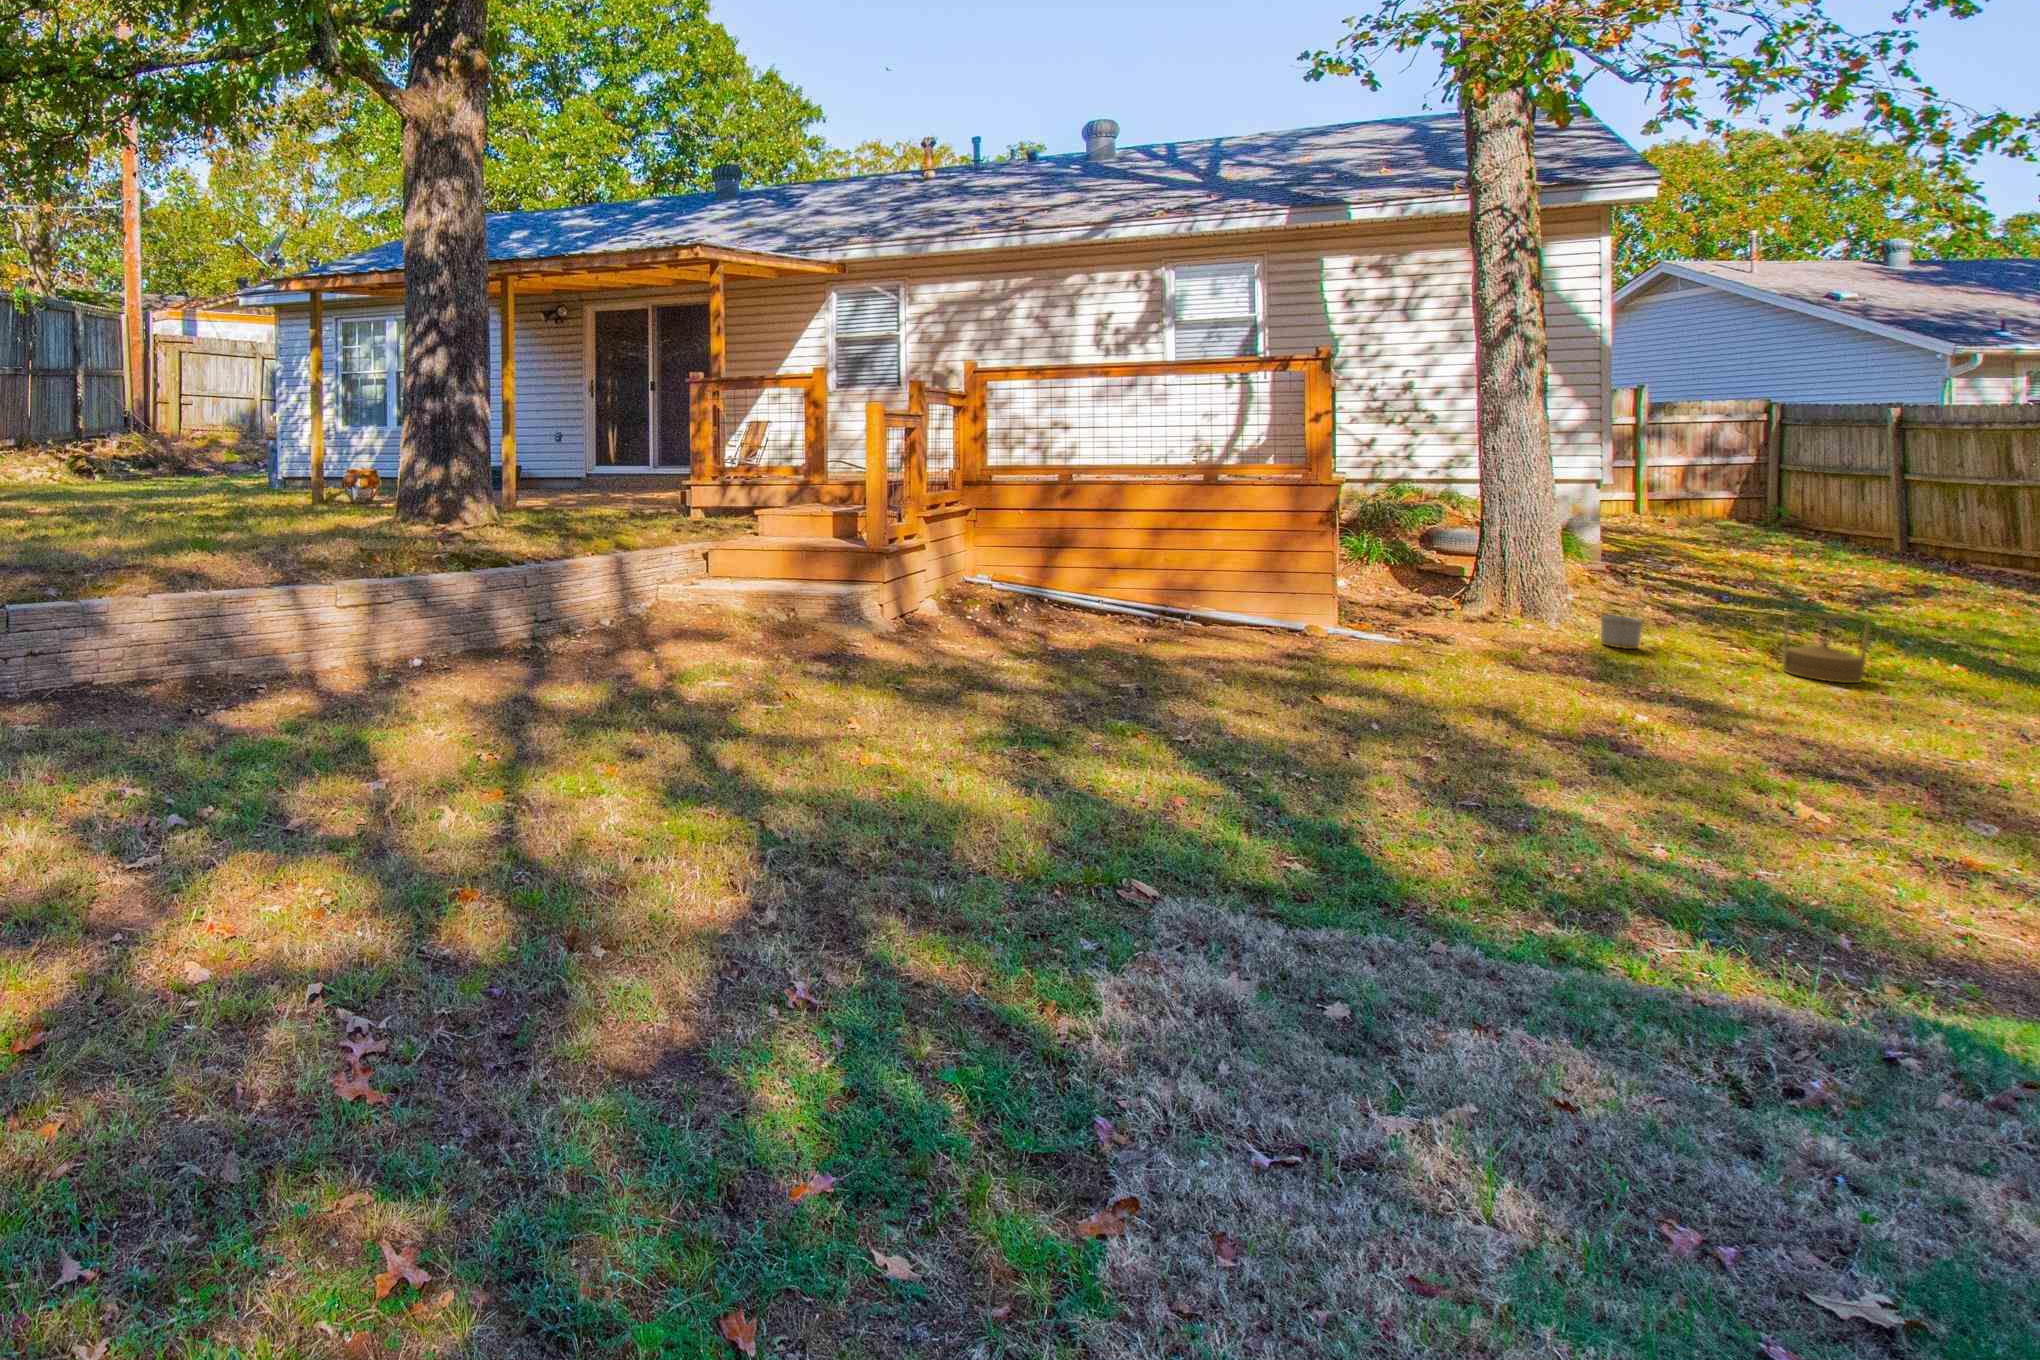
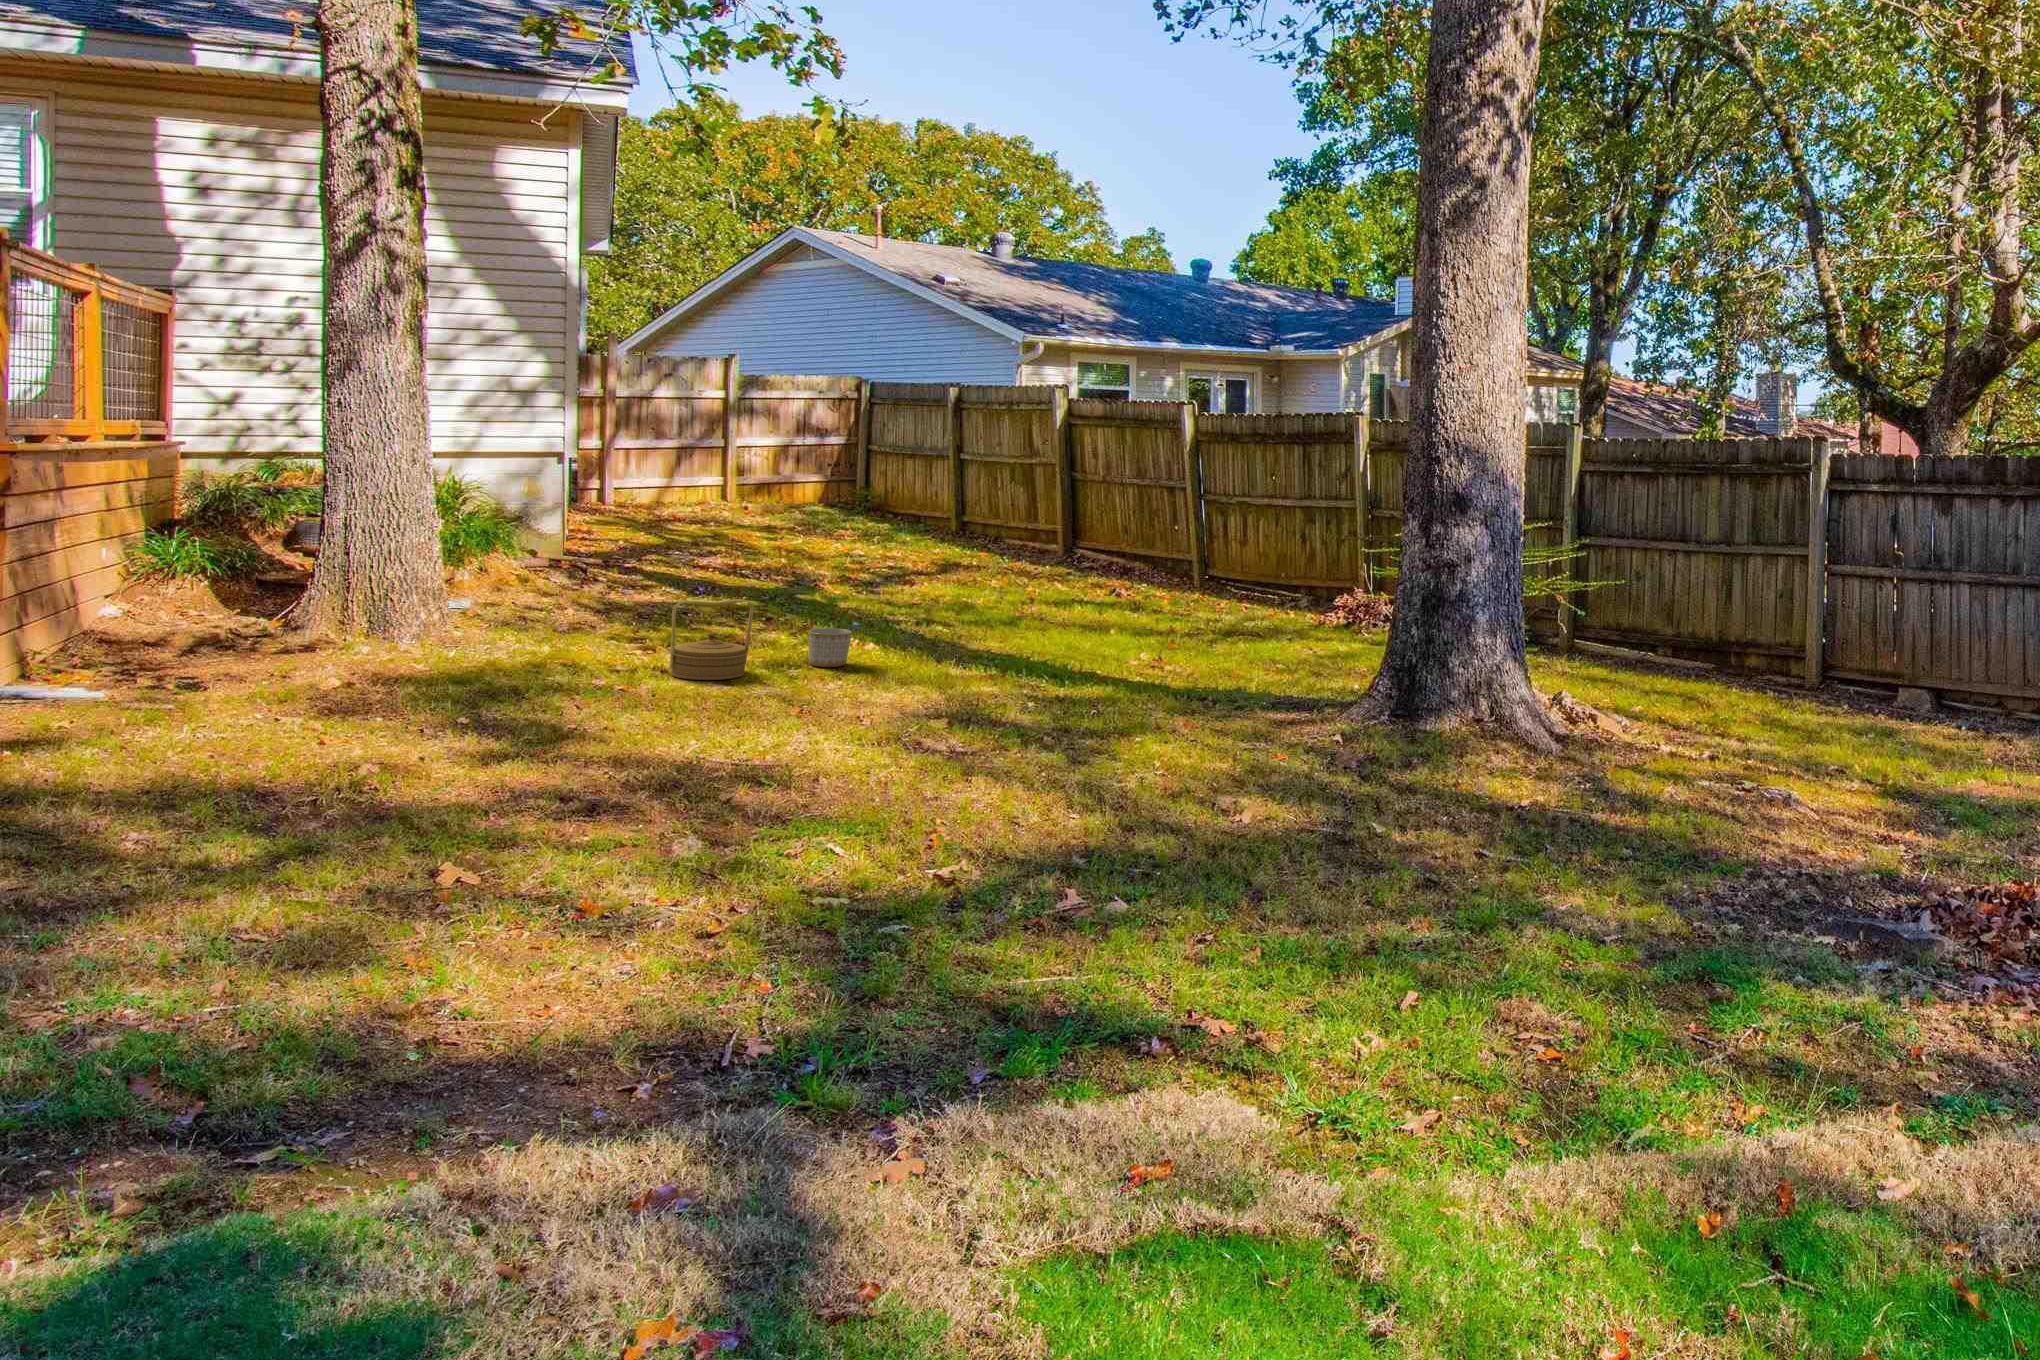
planter: present [1601,615,1643,649] -> present [808,628,851,667]

